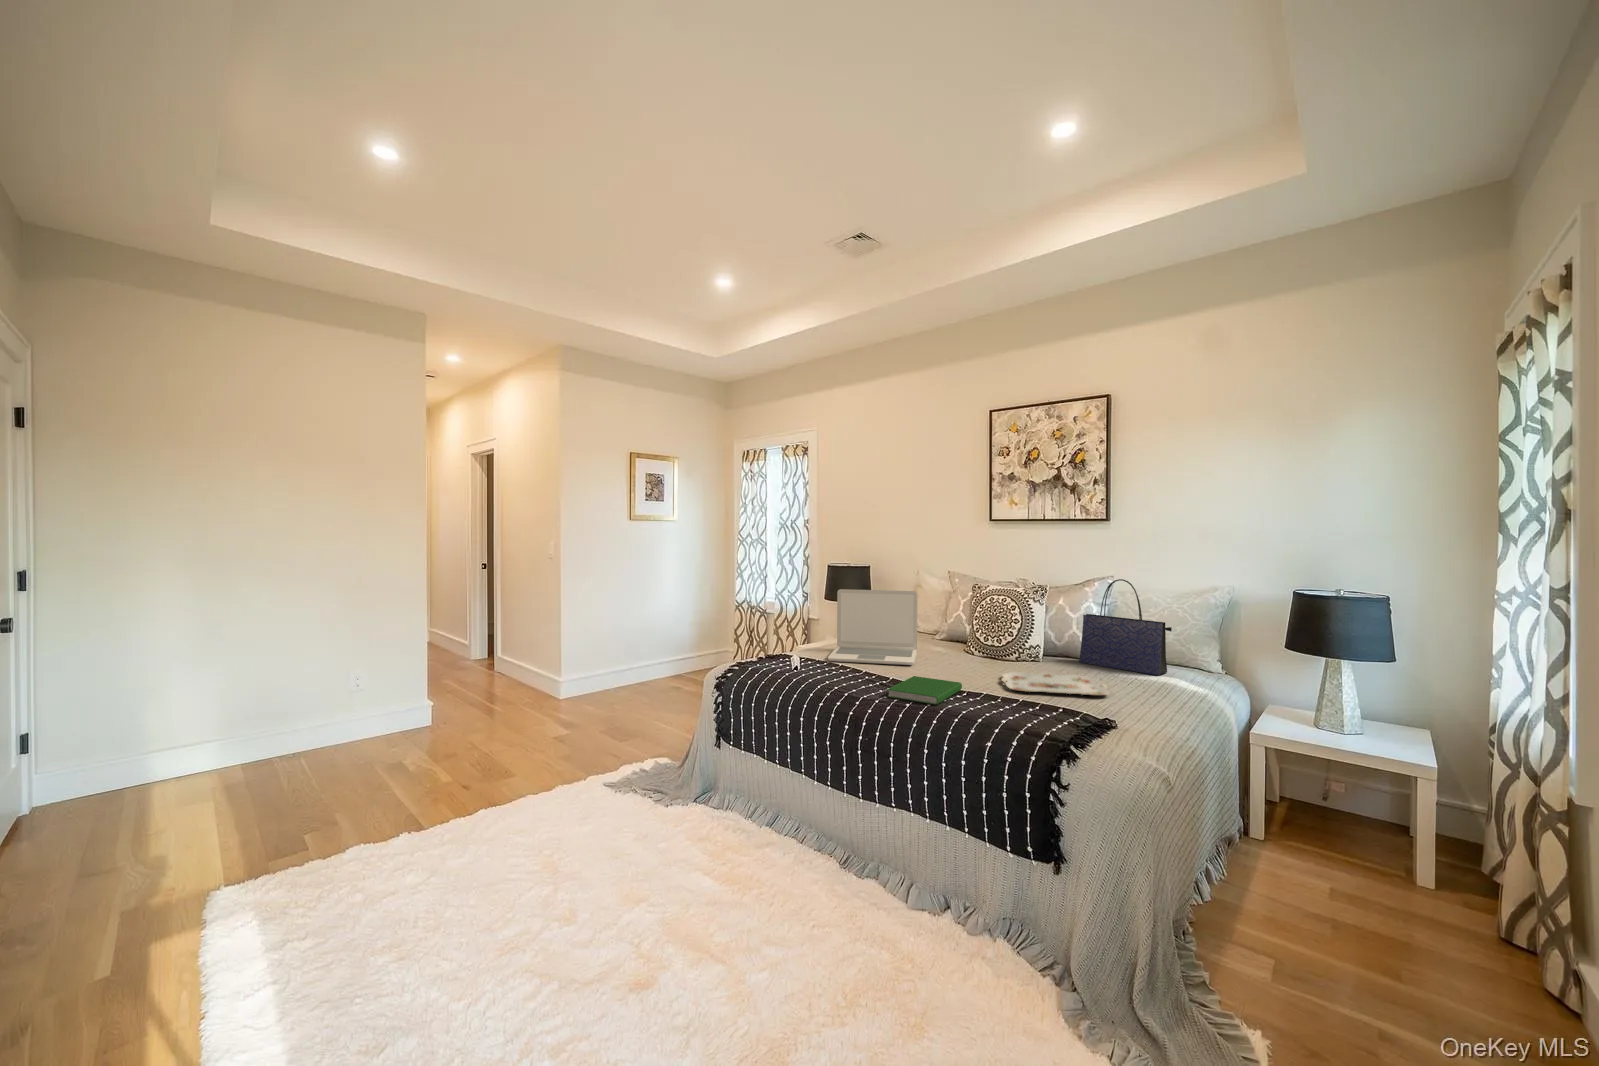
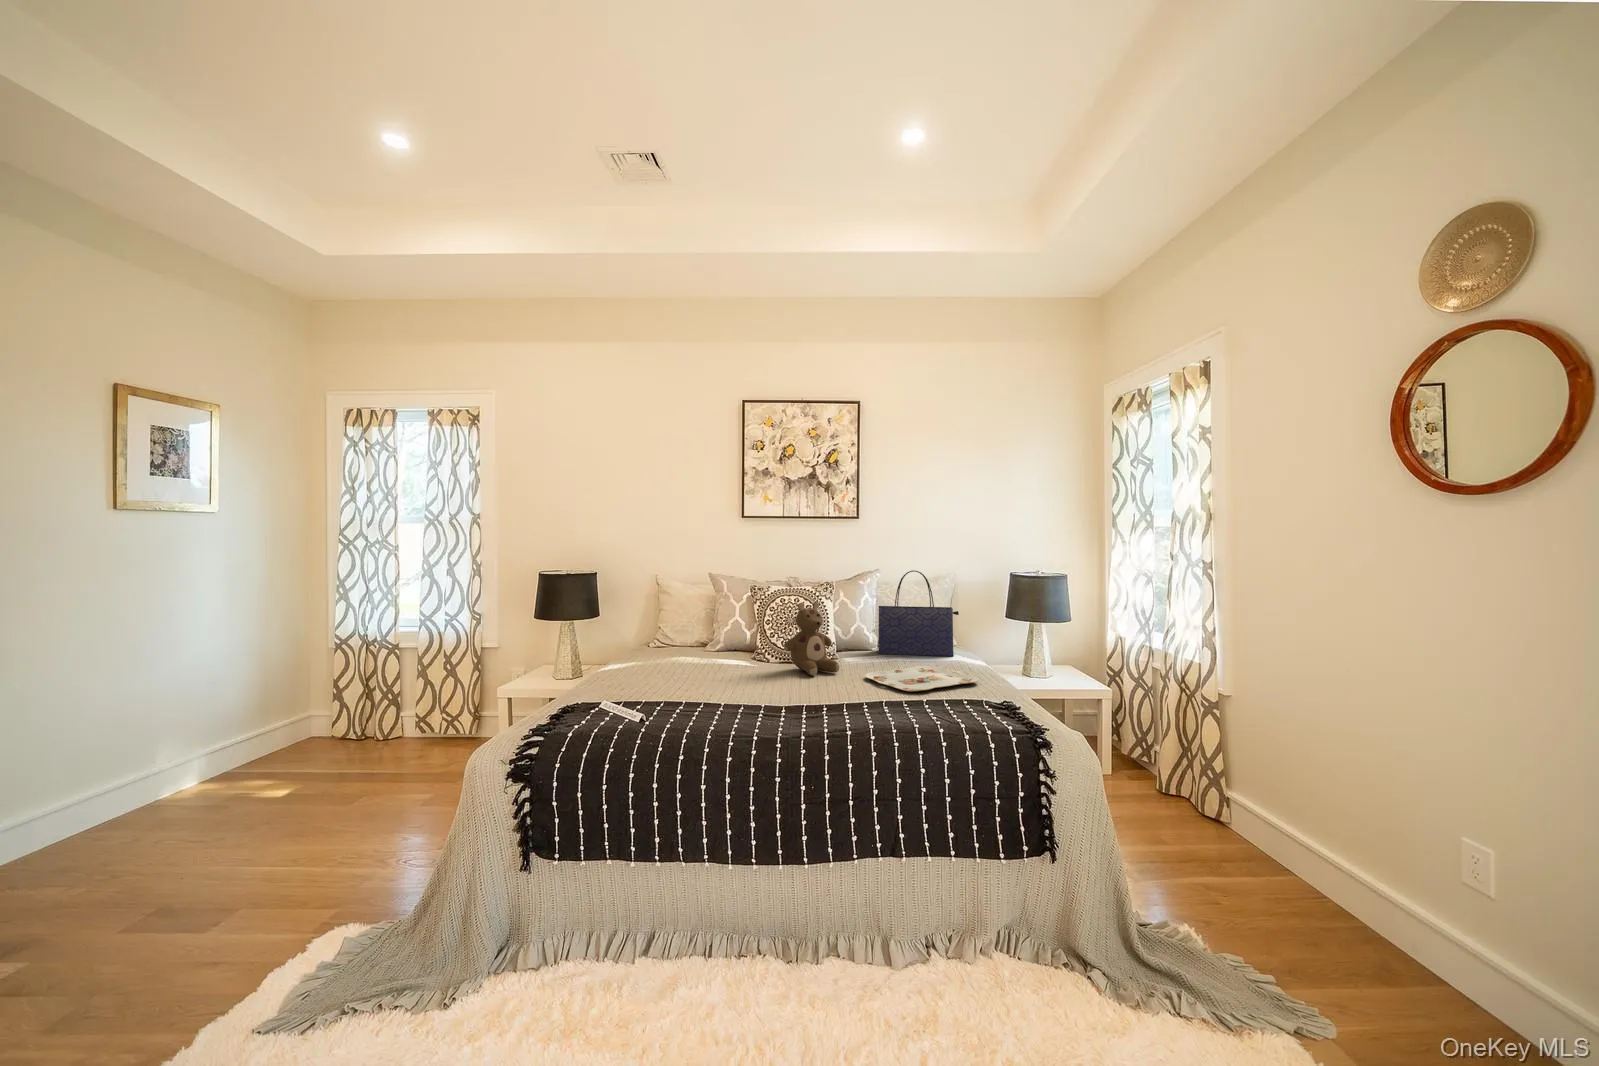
laptop: present [828,589,917,665] -> none [640,595,766,696]
stuffed bear: none [949,602,1001,668] -> present [784,602,840,676]
hardcover book: present [887,676,962,705] -> none [813,693,895,728]

